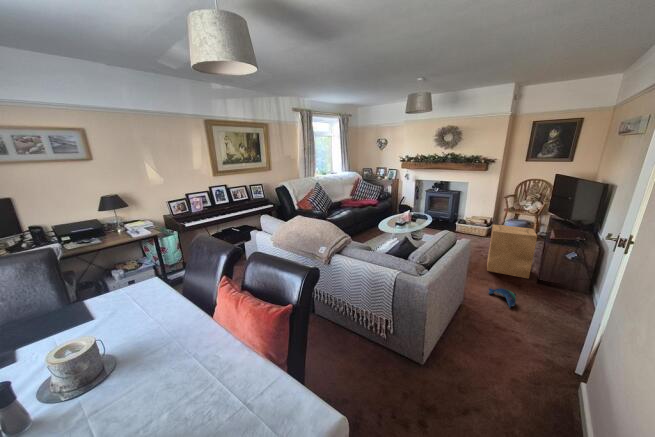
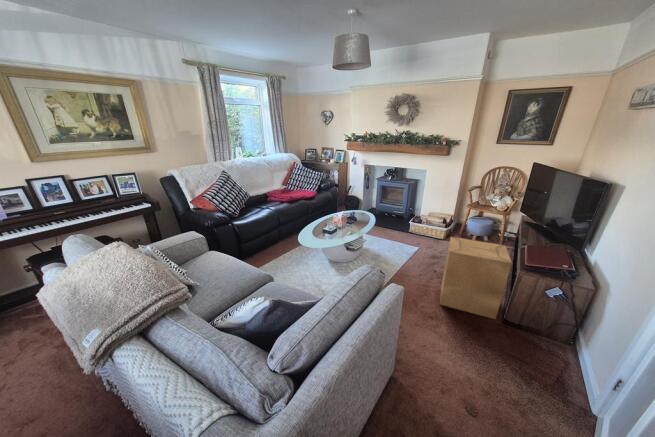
plush toy: present [489,288,516,307] -> none [437,348,478,395]

